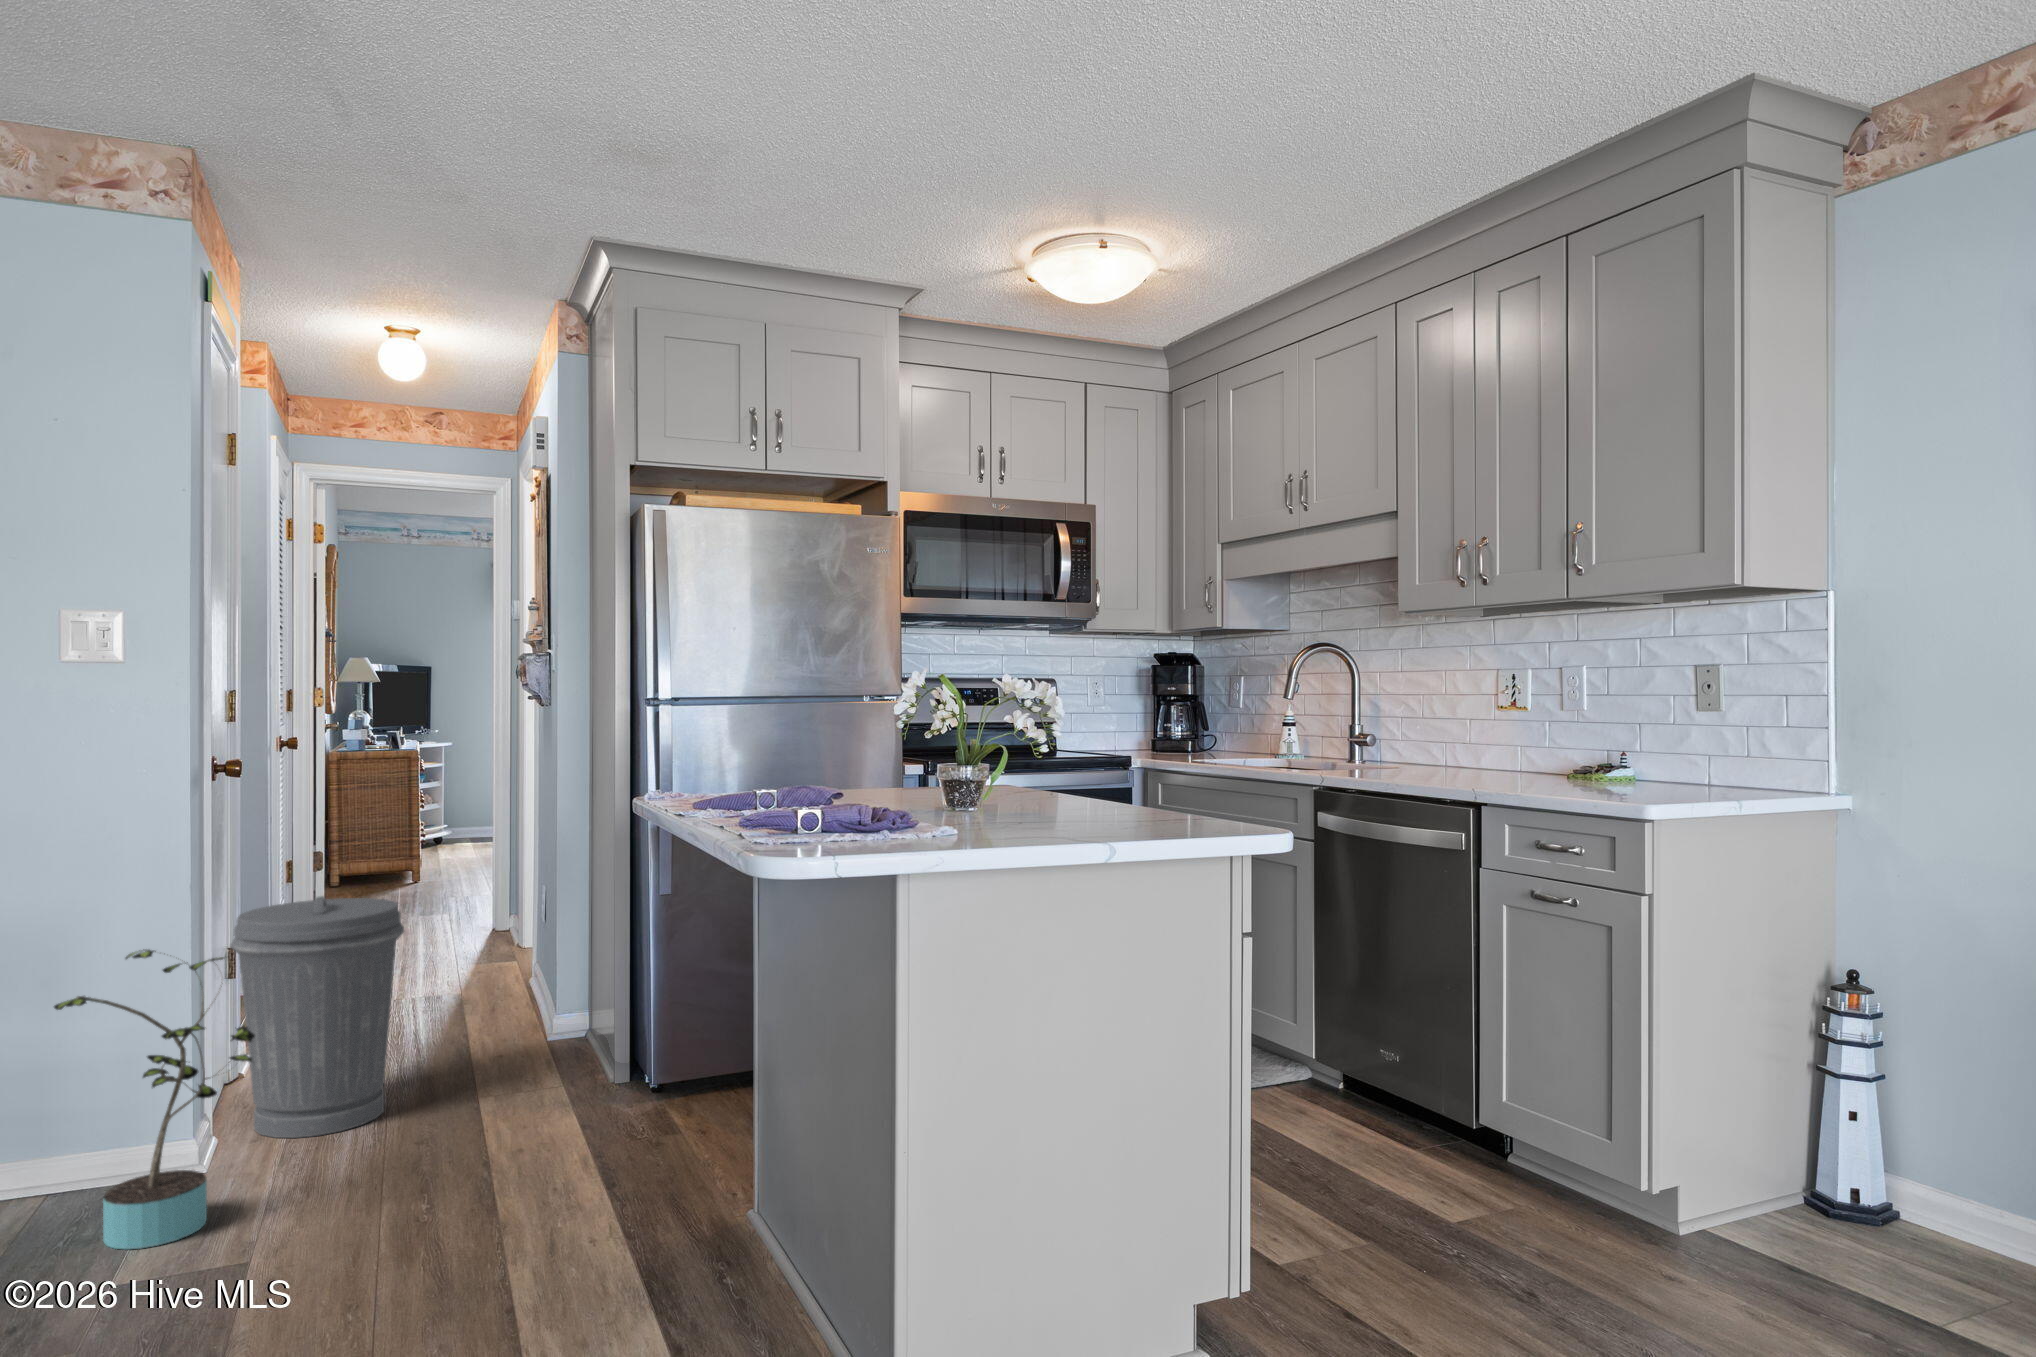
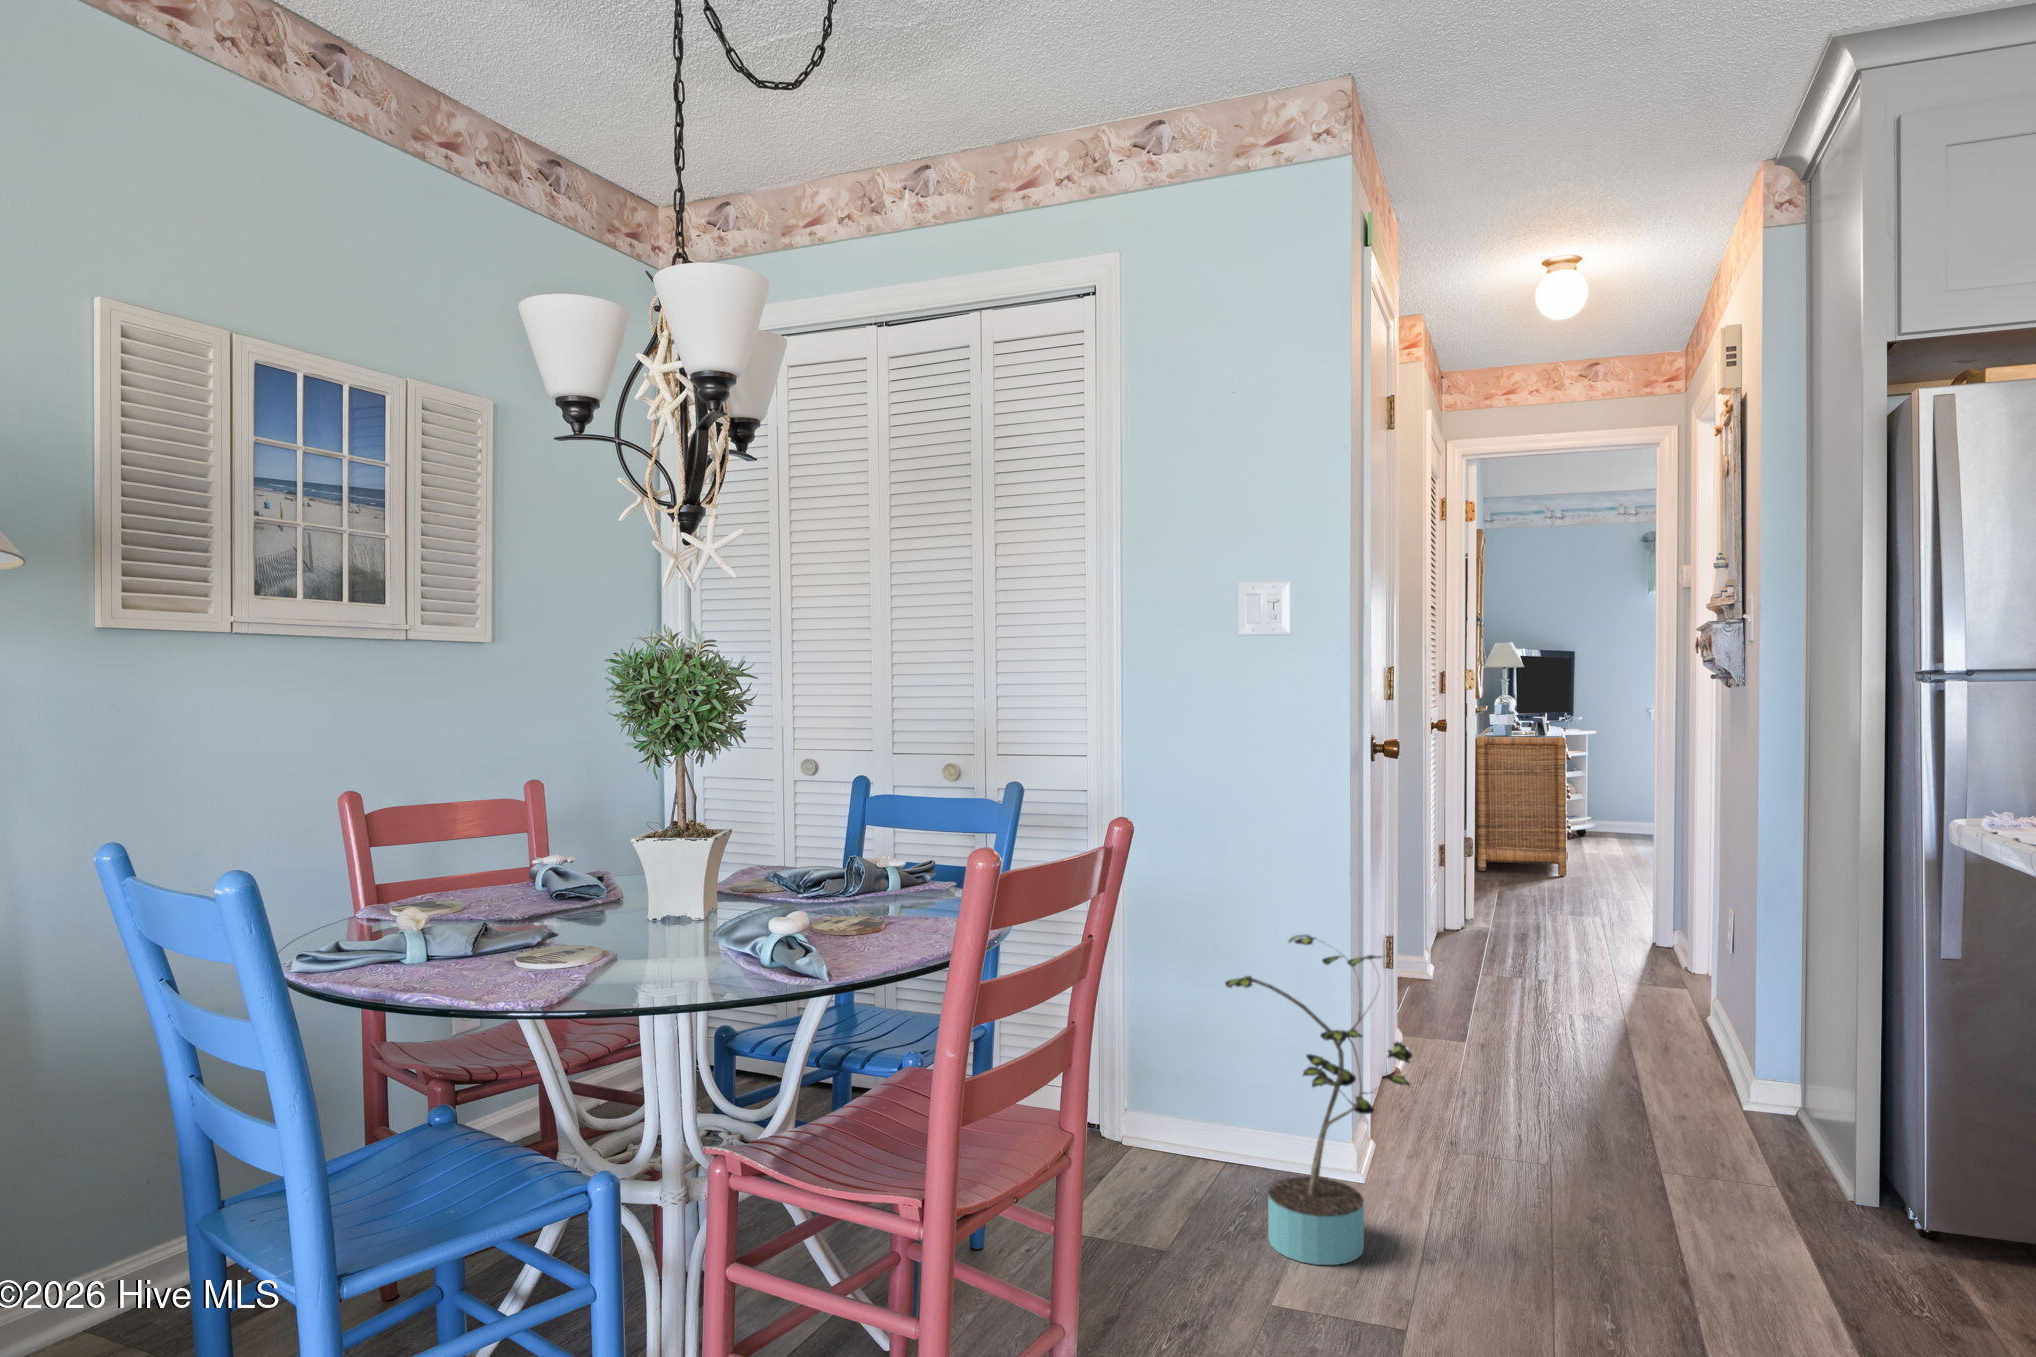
trash can: present [230,896,404,1138] -> none [1387,896,1573,1173]

